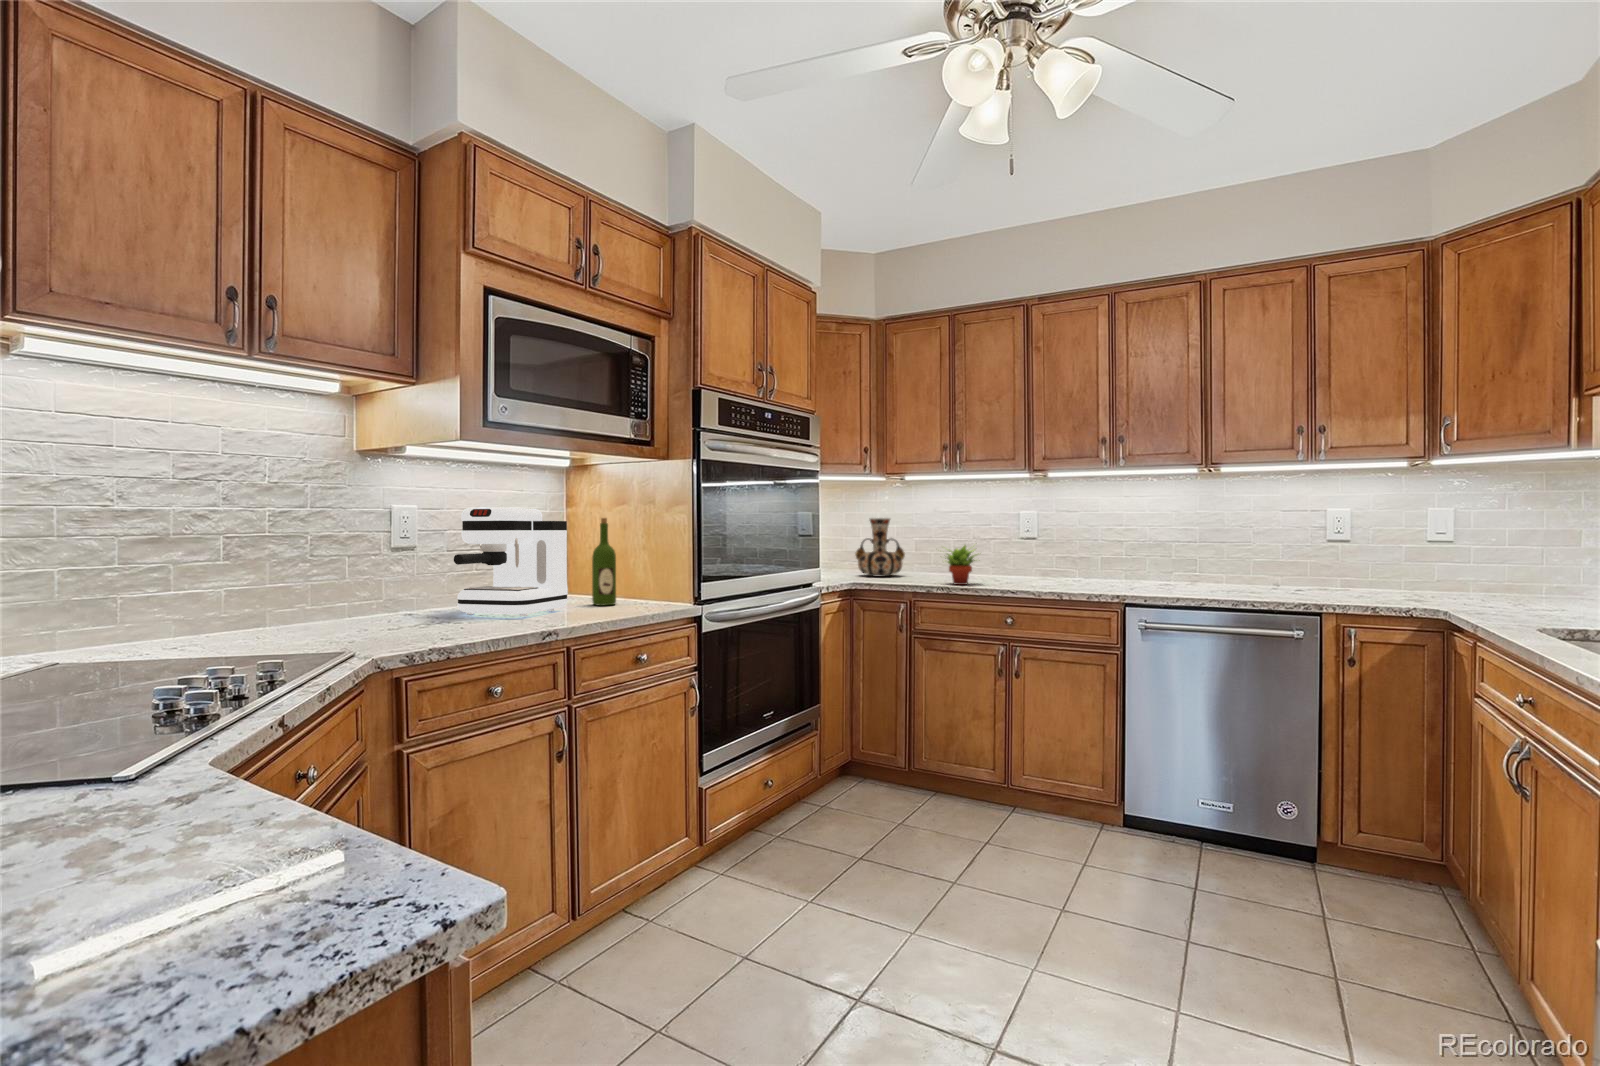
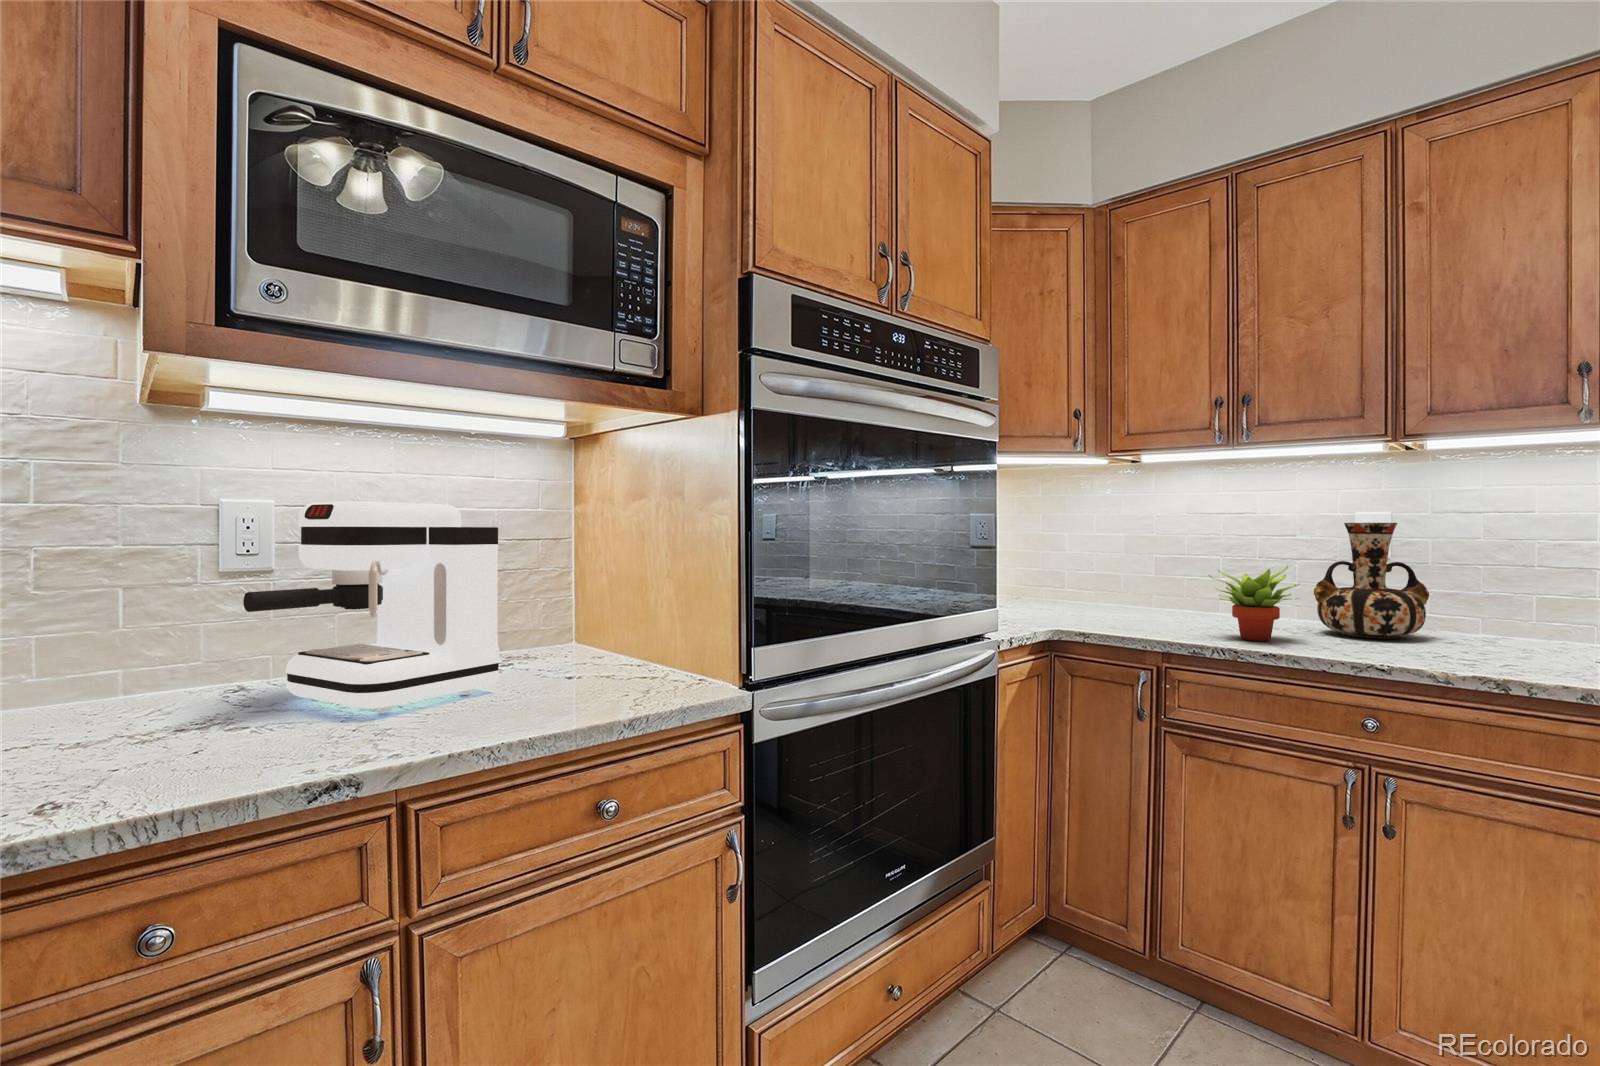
wine bottle: present [592,518,616,605] -> none [565,521,608,679]
vase: present [855,518,905,577] -> present [1314,523,1429,639]

